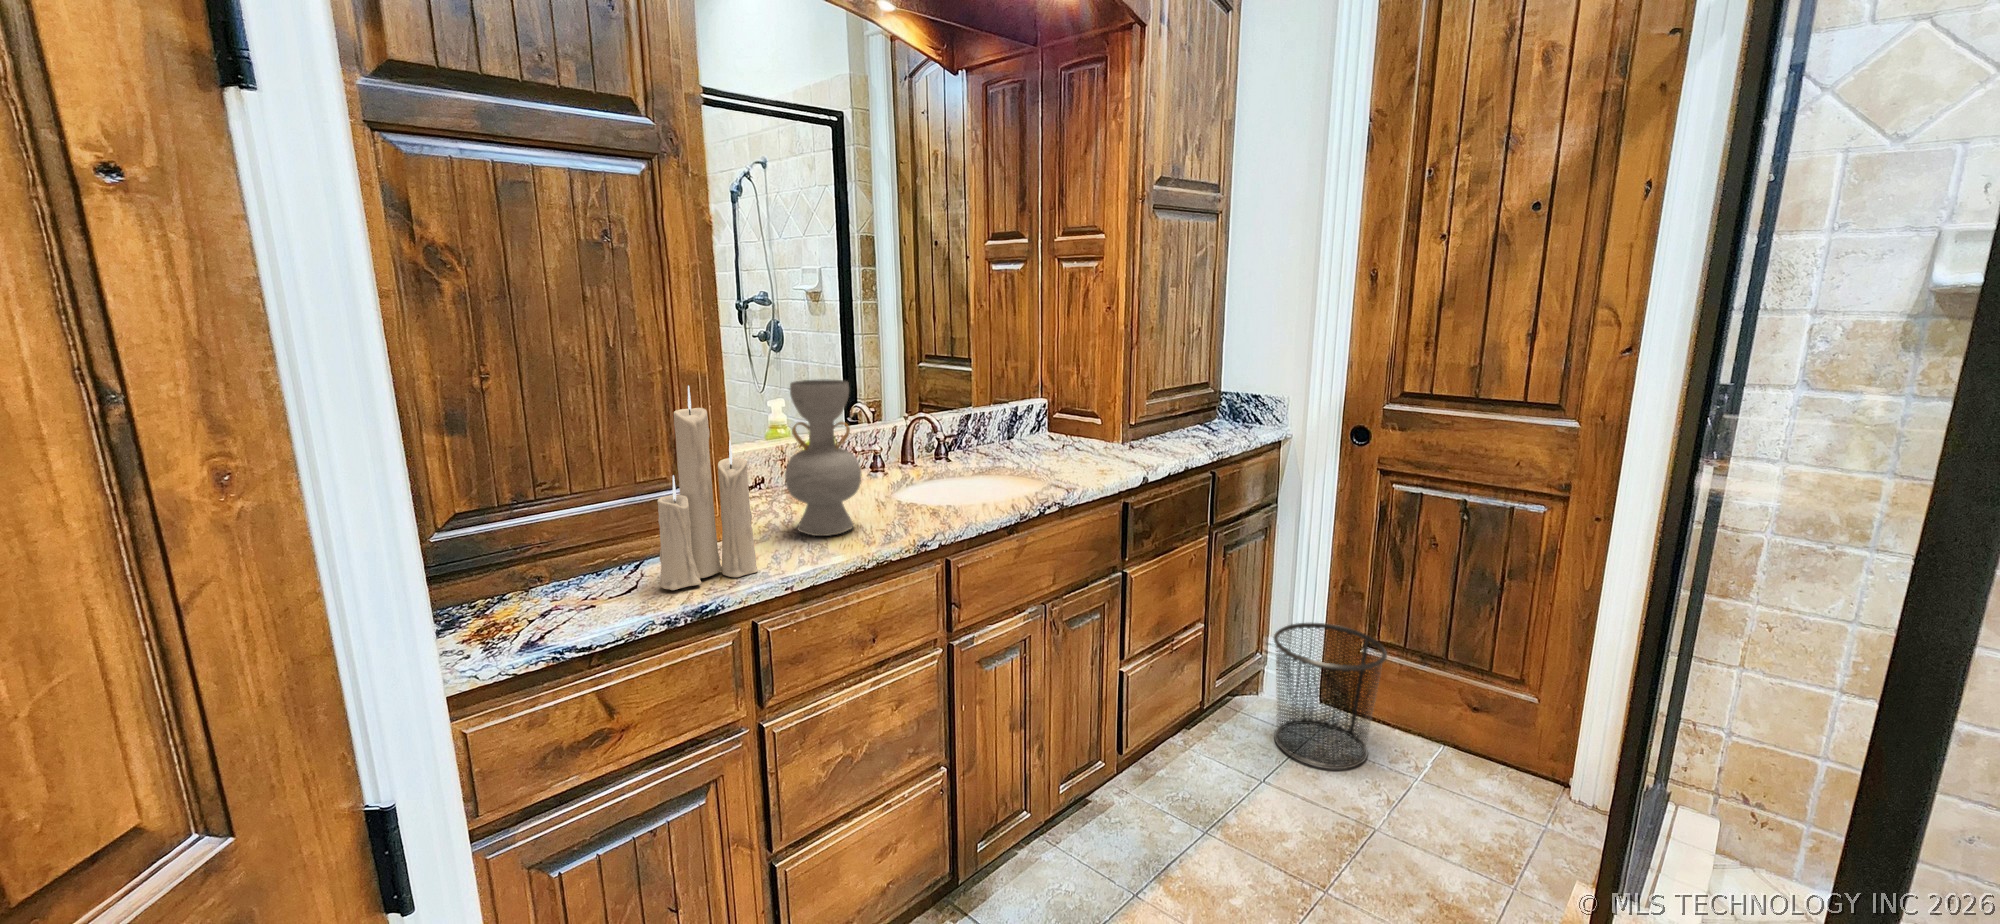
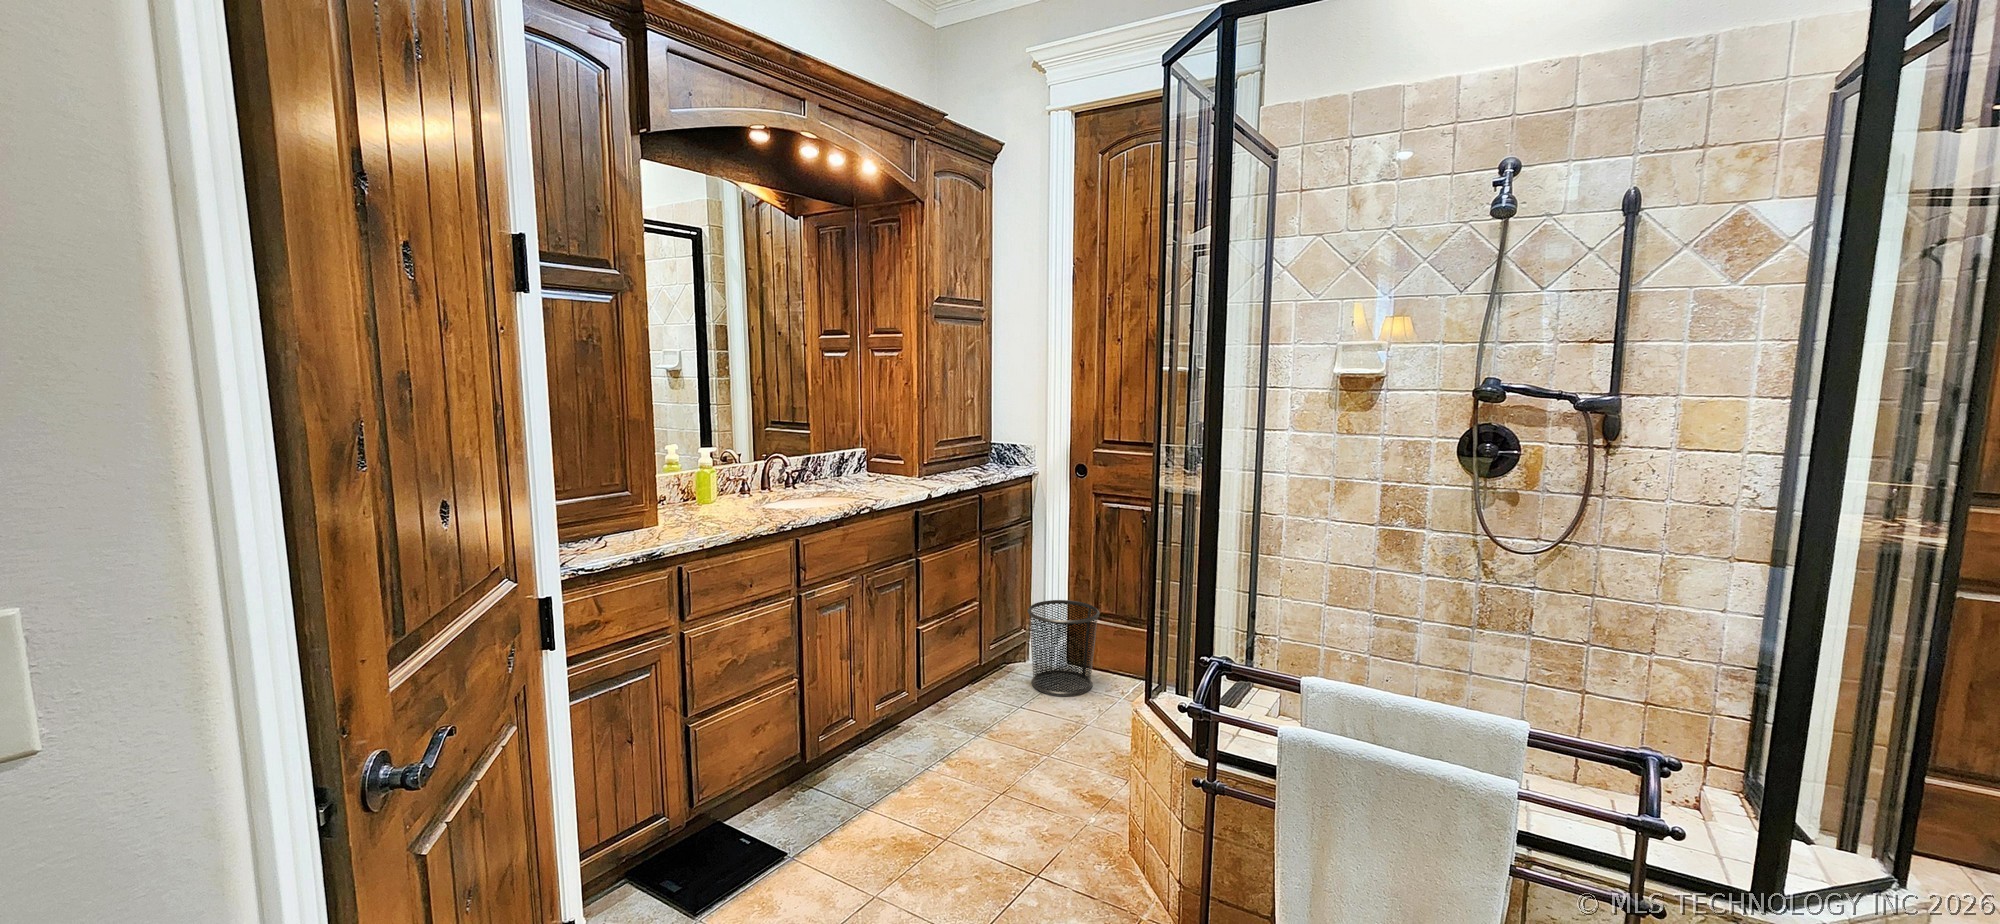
decorative vase: present [785,379,862,536] -> none [692,426,742,523]
candle: present [657,386,758,590] -> none [622,419,681,545]

